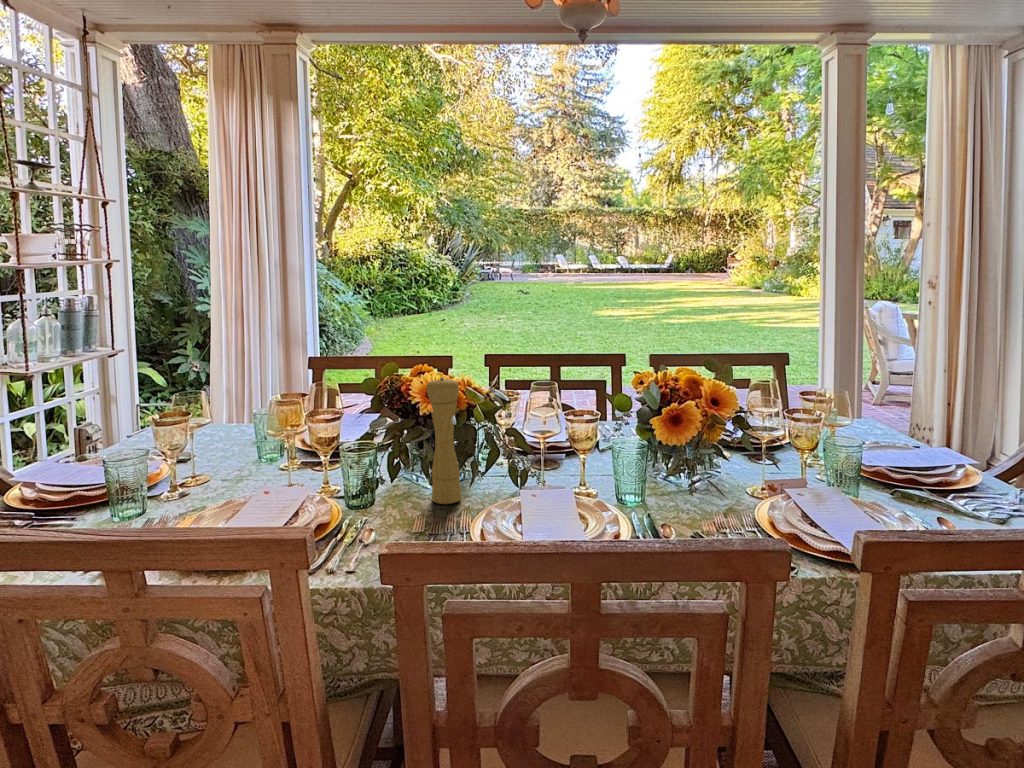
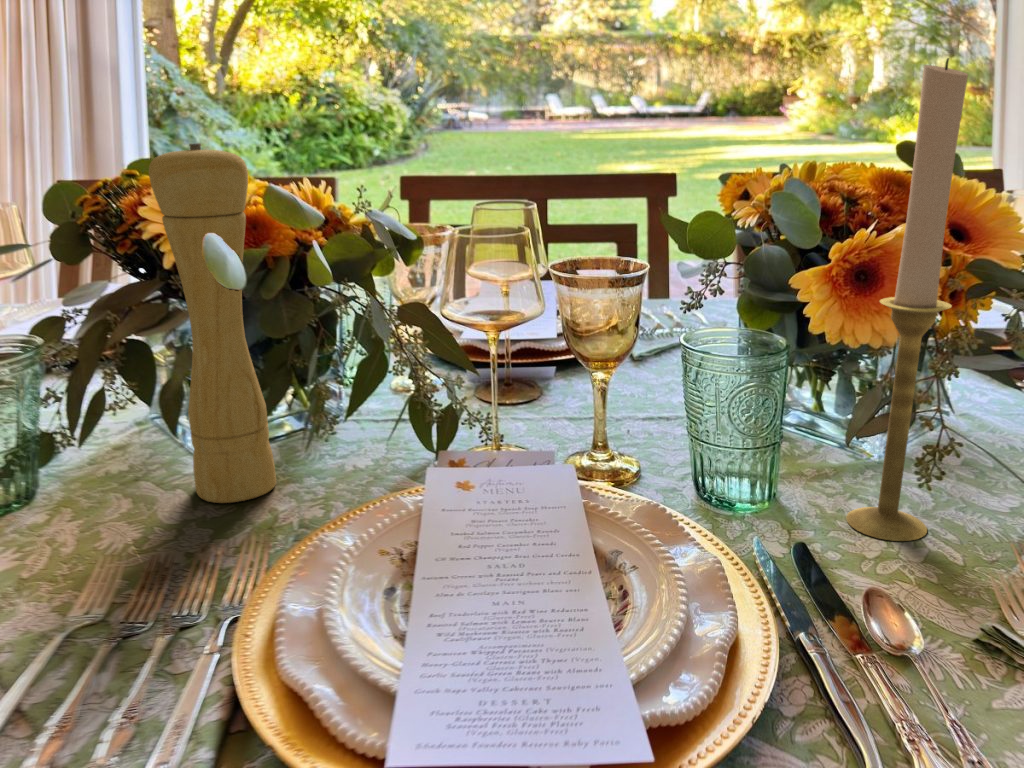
candlestick: none [669,359,696,514] -> present [846,58,968,541]

